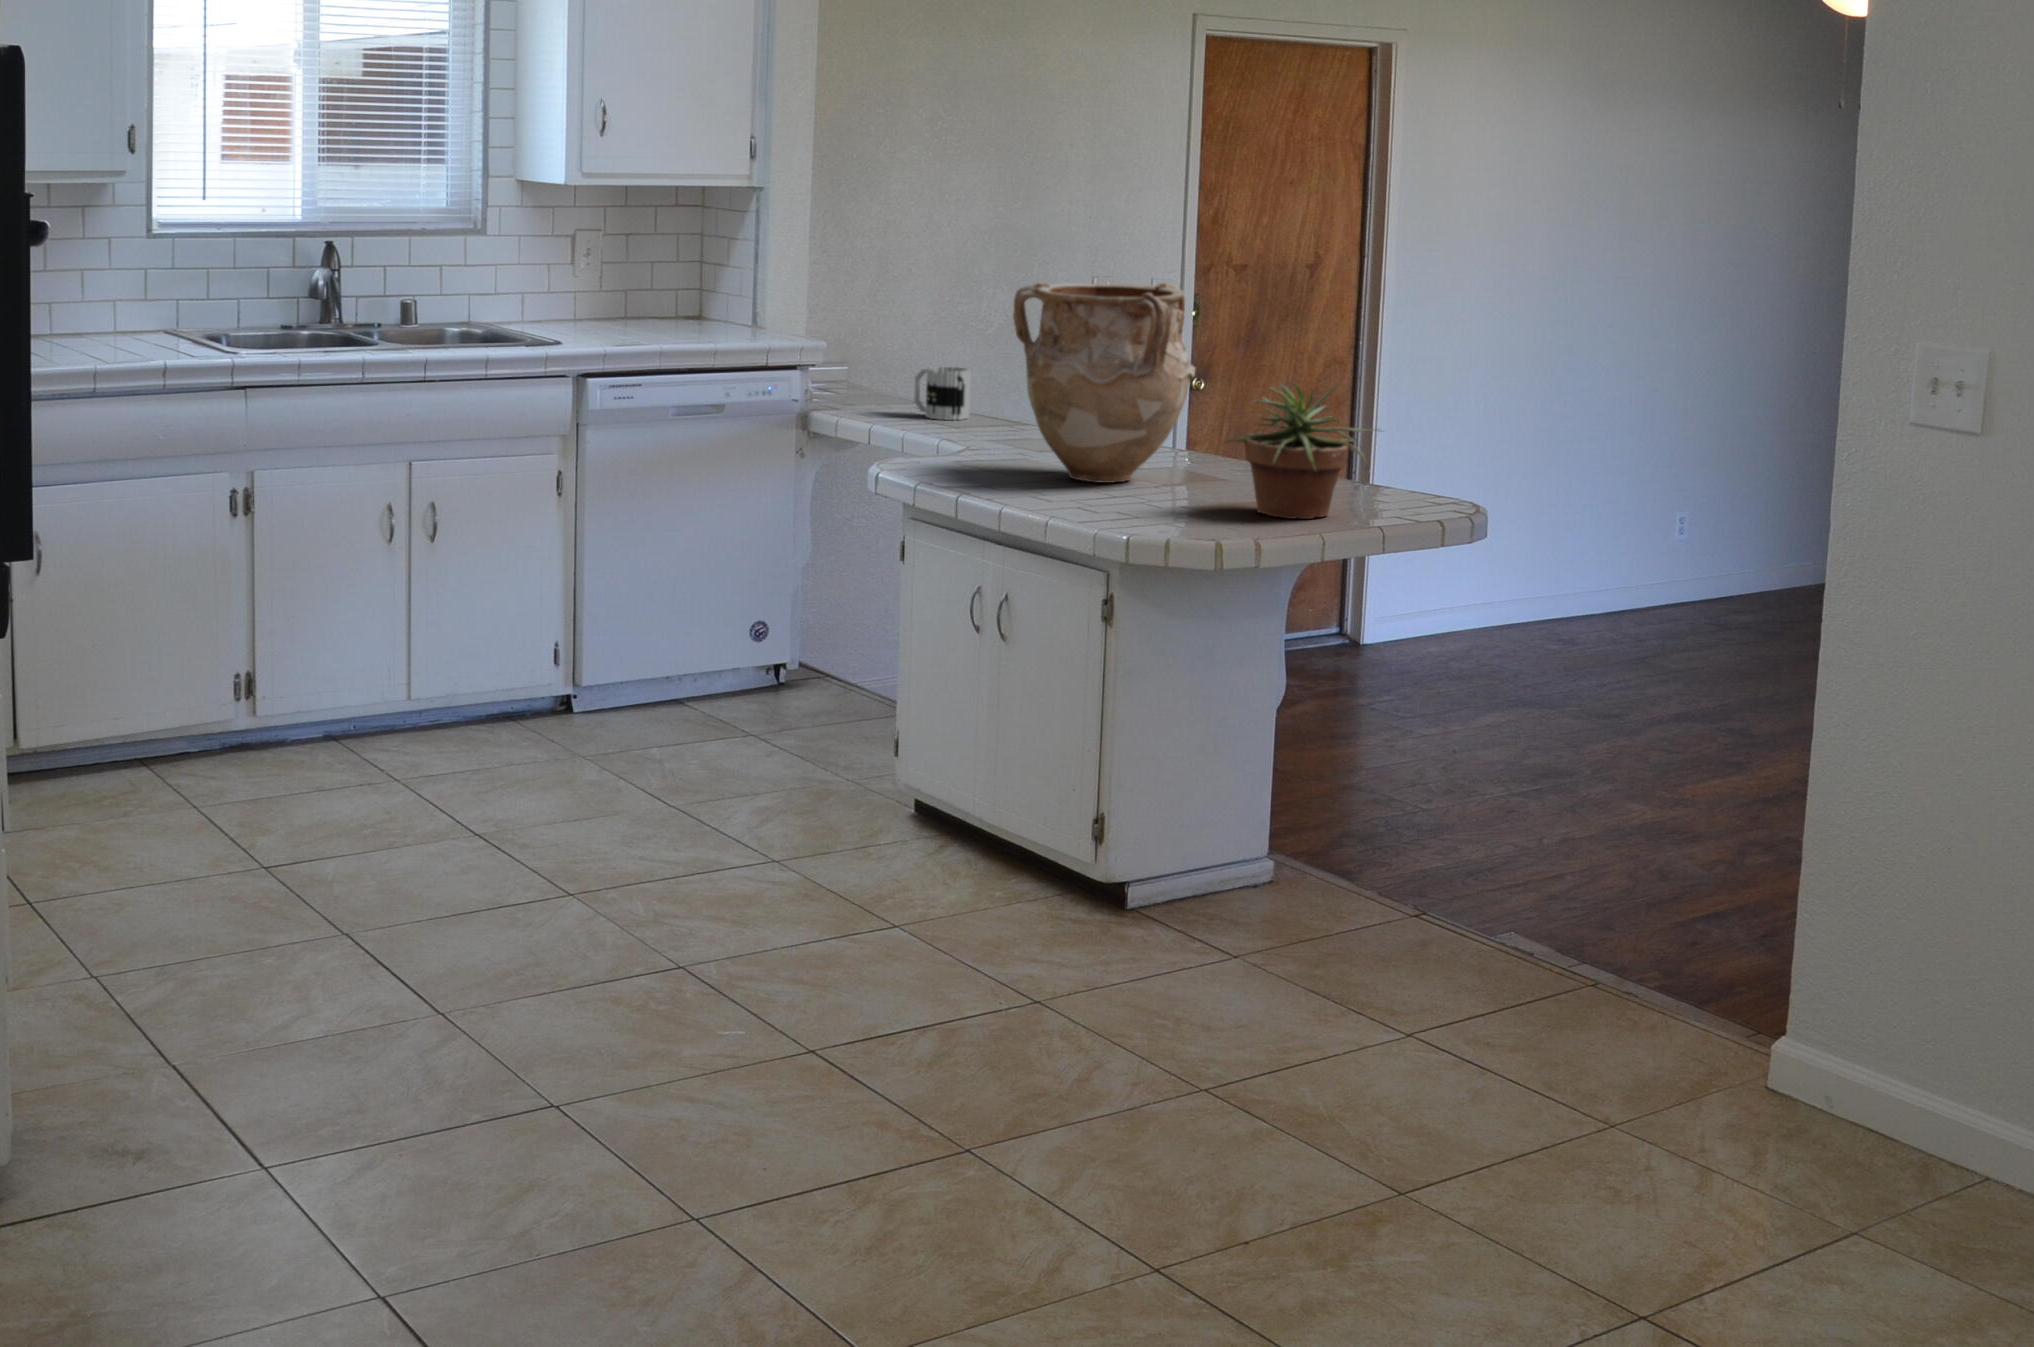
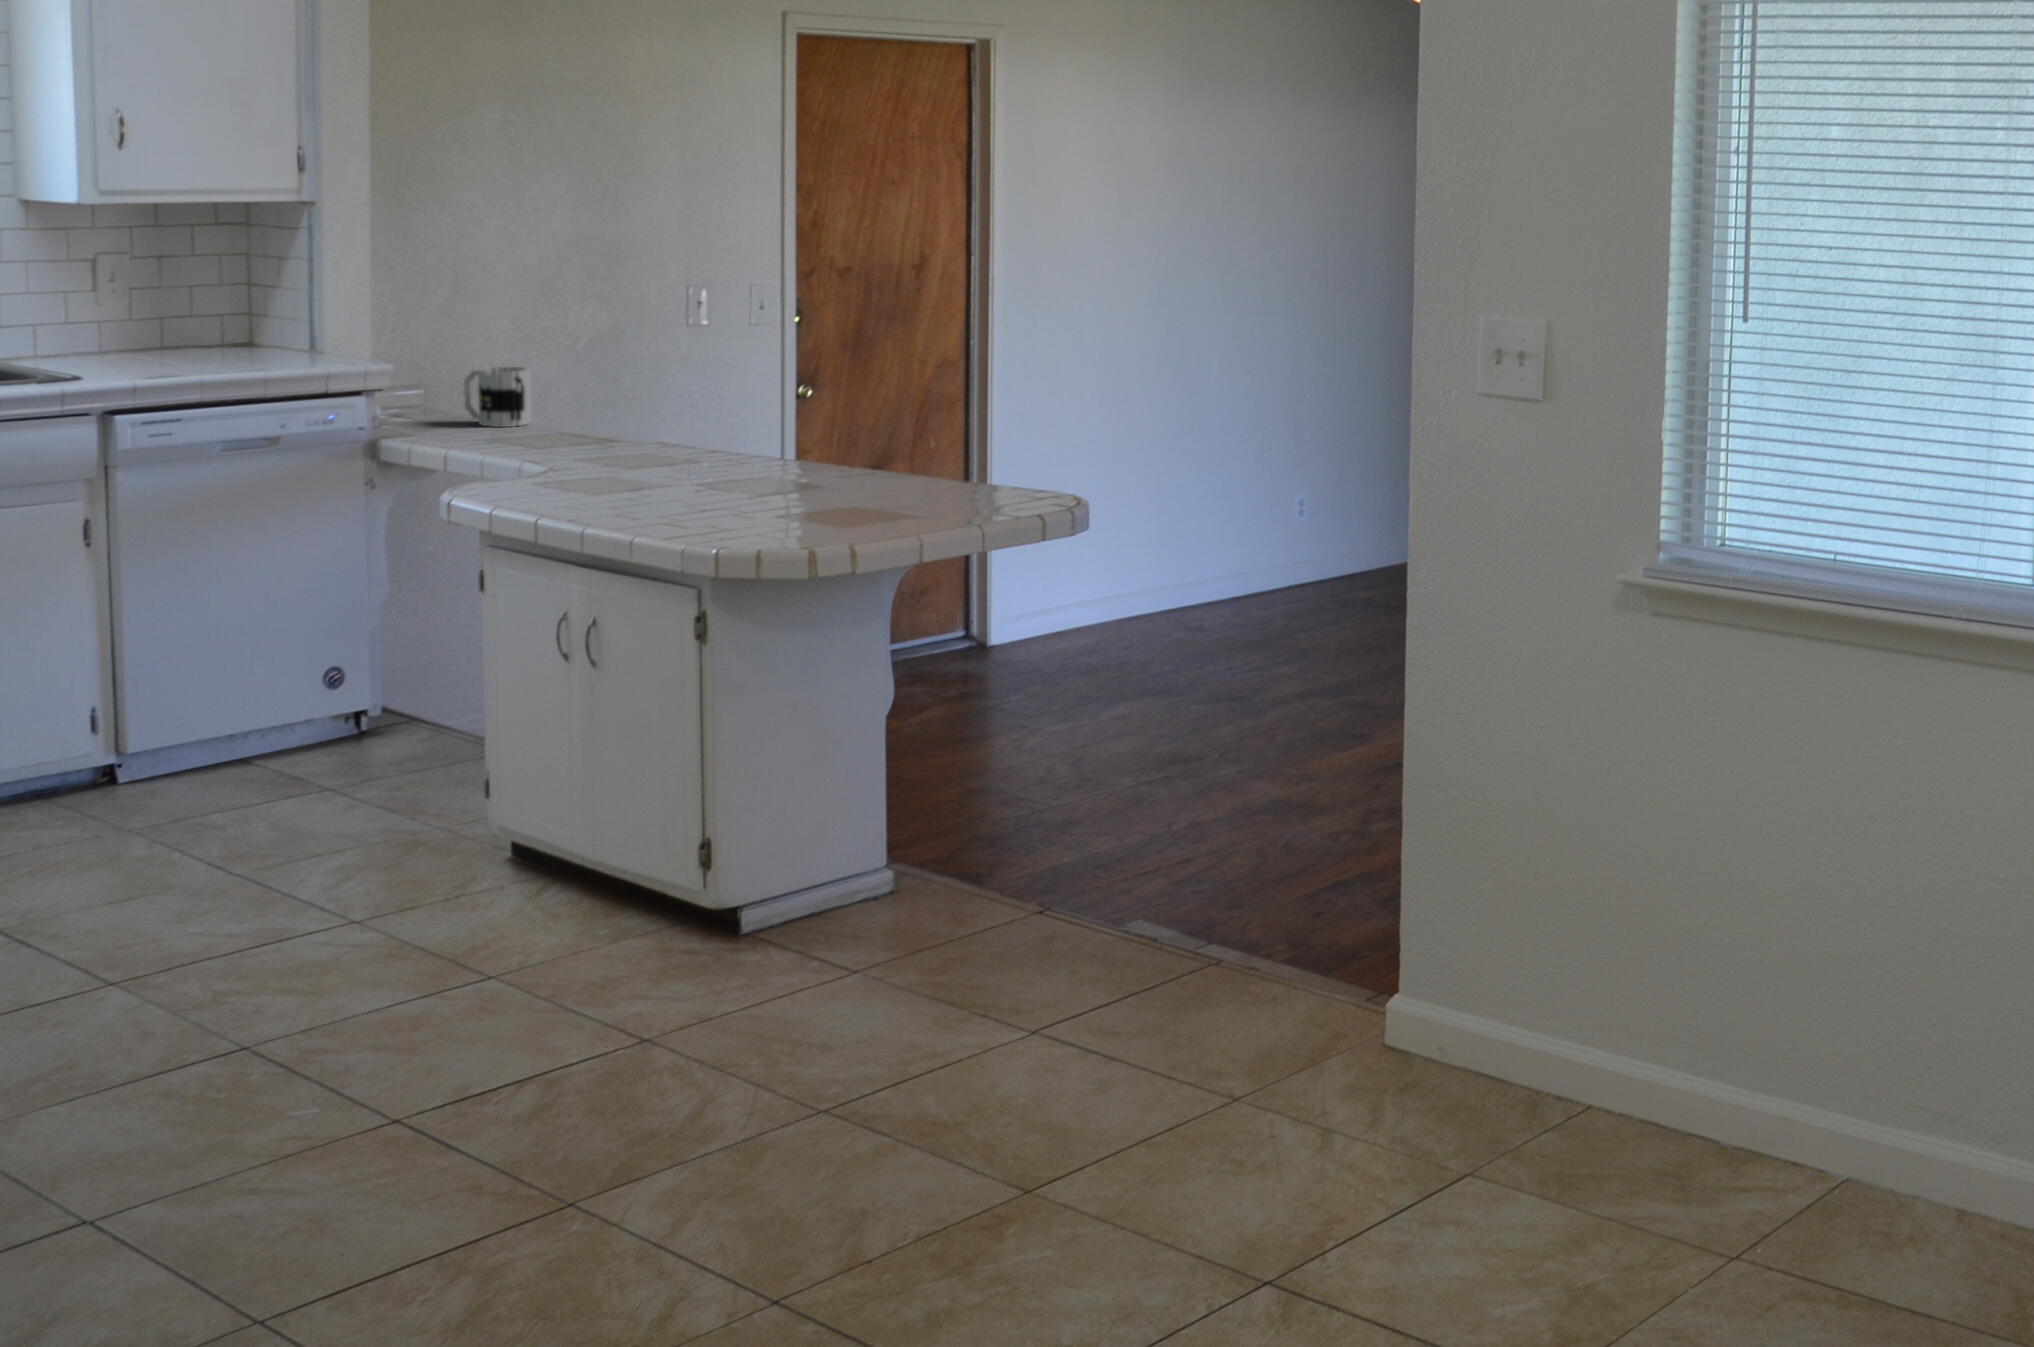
vase: present [1013,282,1195,483] -> none [576,269,786,490]
potted plant: present [1226,383,1377,519] -> none [810,369,992,516]

